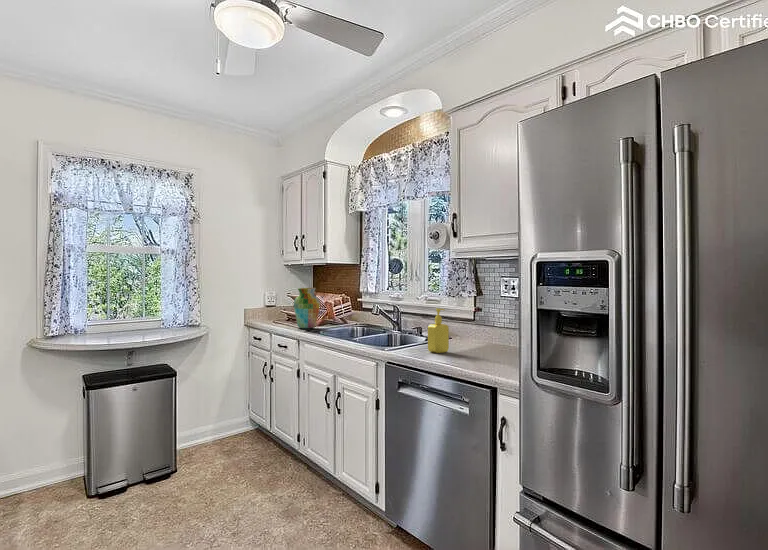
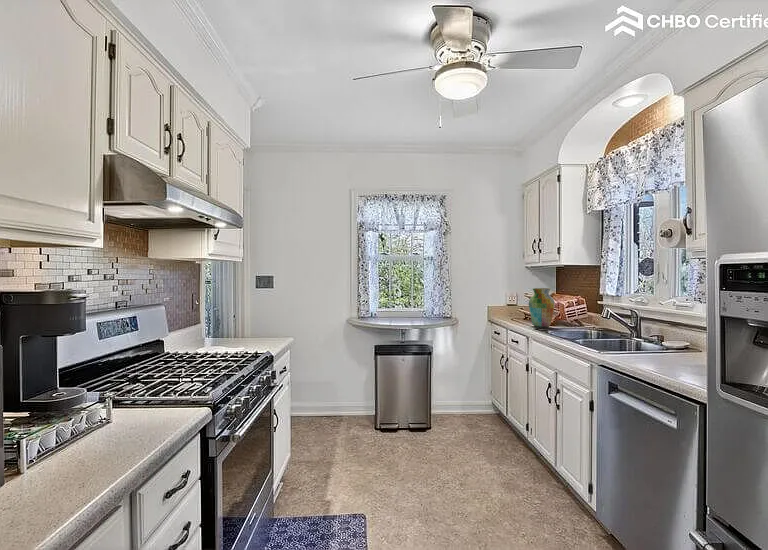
soap dispenser: present [428,308,449,353] -> none [648,314,675,362]

